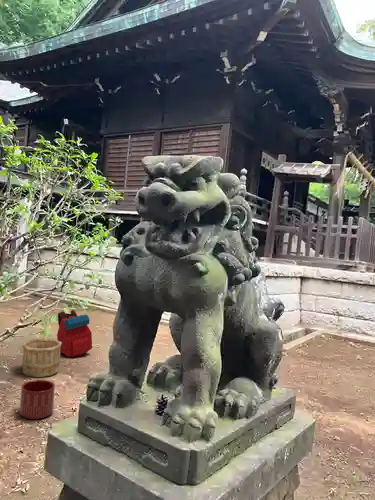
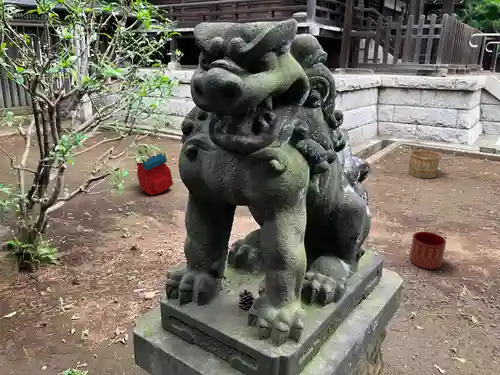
wooden bucket: present [22,338,62,377] -> present [409,150,441,178]
planter: present [20,380,55,419] -> present [409,231,446,269]

